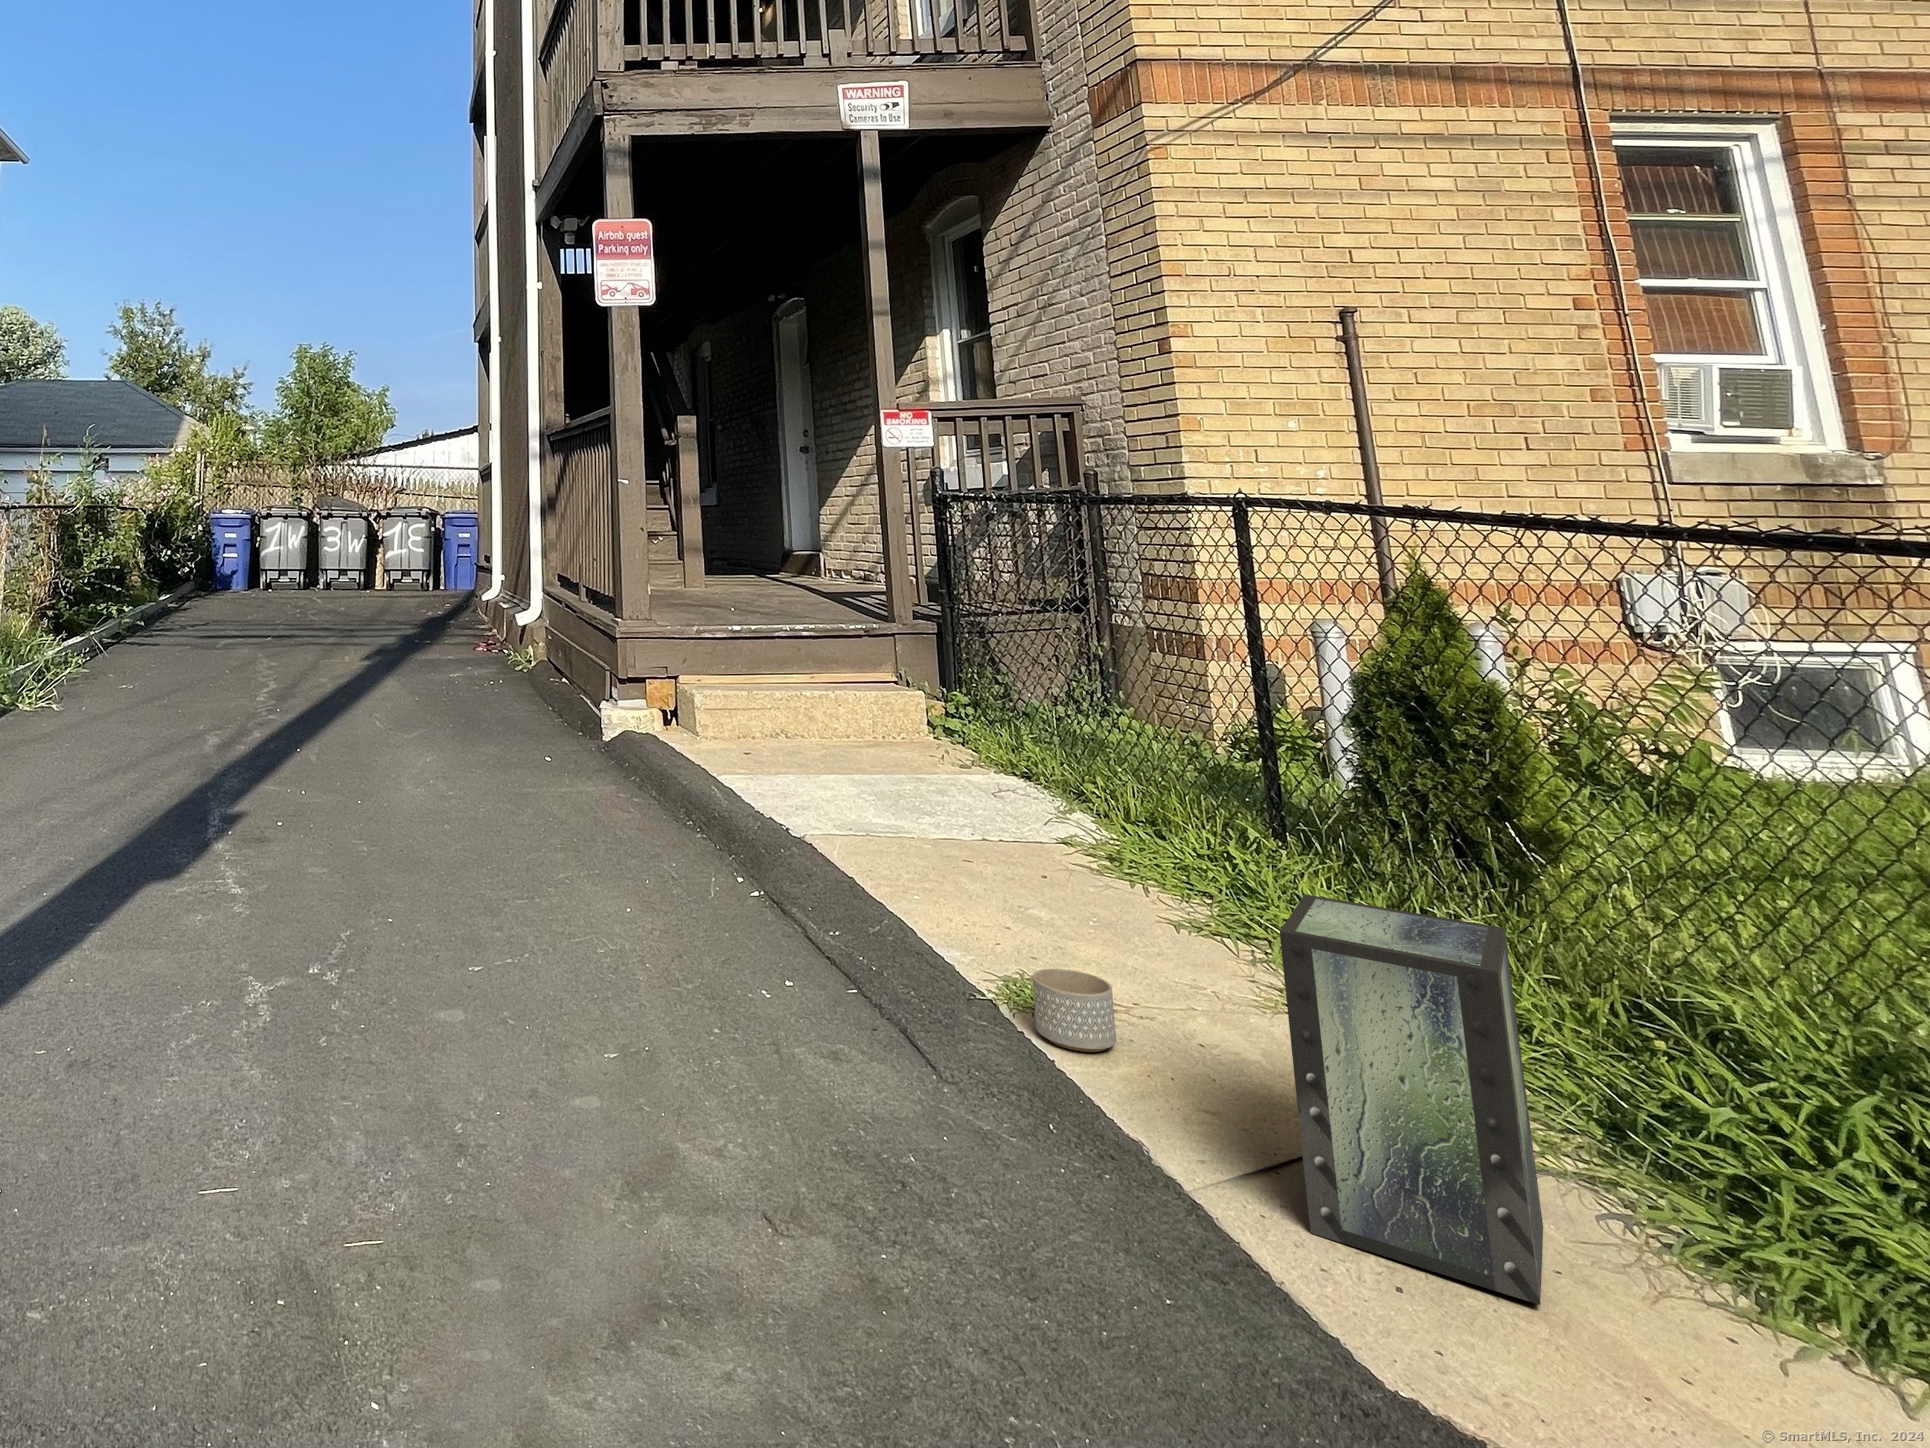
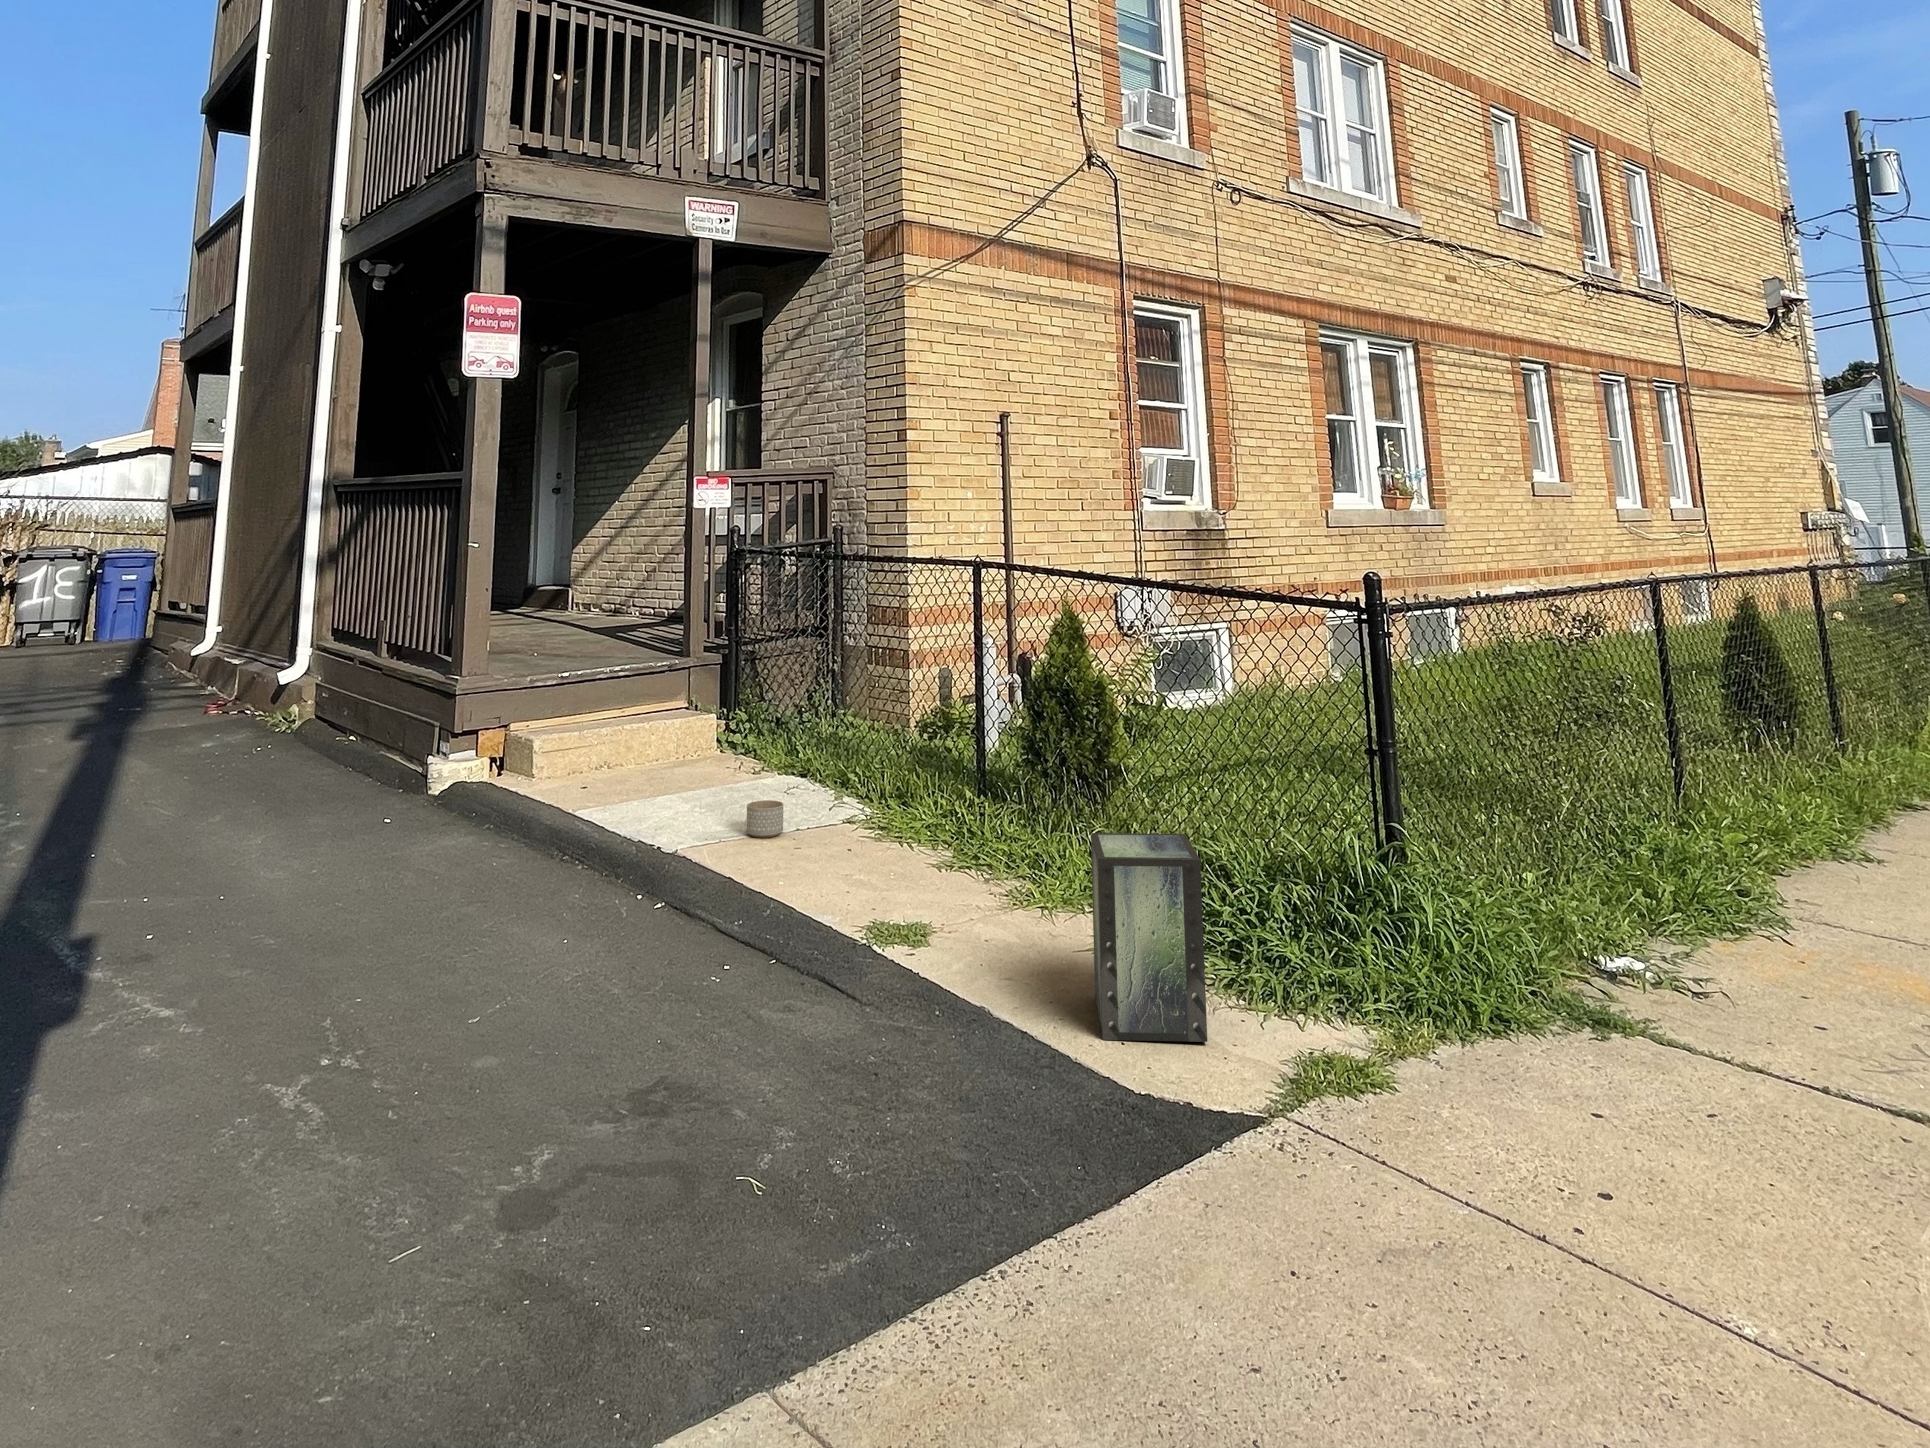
planter: present [1033,969,1116,1052] -> present [746,800,783,838]

